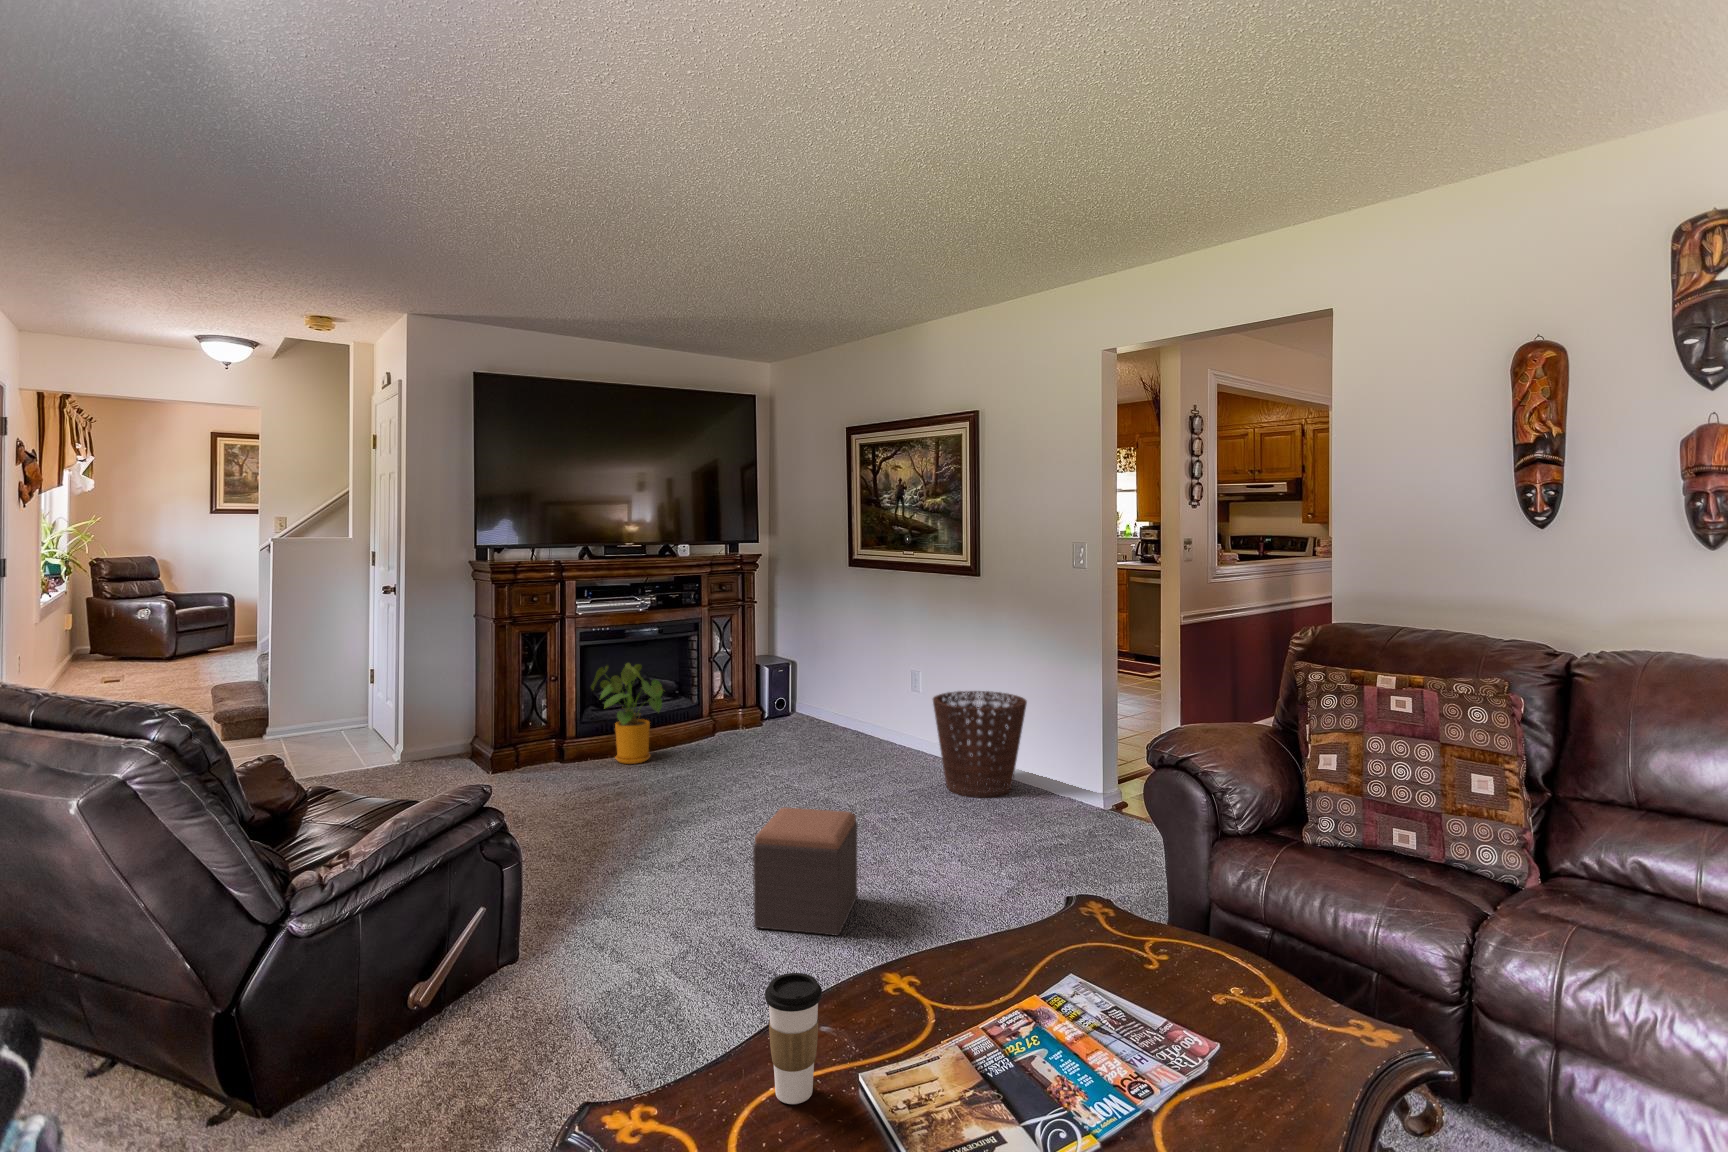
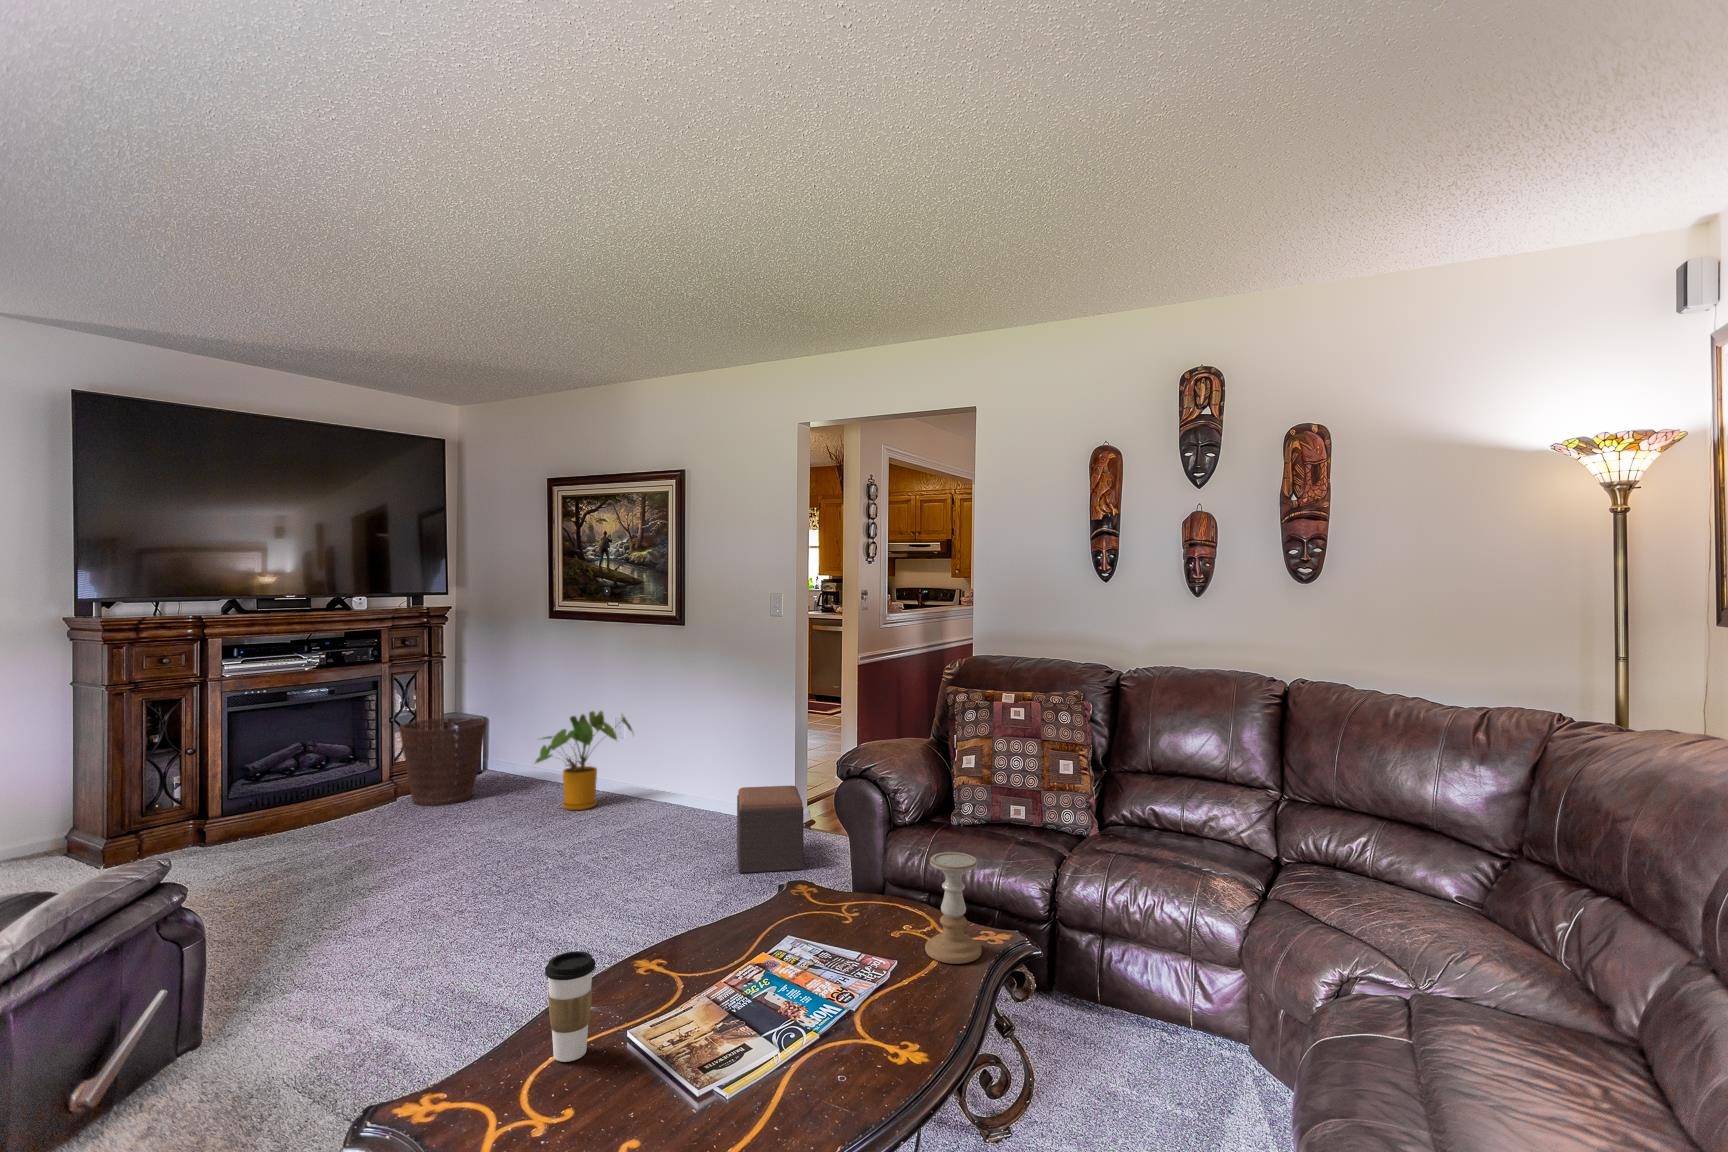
house plant: present [591,663,663,764] -> present [535,711,632,810]
basket: present [933,691,1027,798] -> present [399,718,486,806]
footstool: present [753,807,857,935] -> present [737,786,803,873]
candle holder: none [1259,905,1347,1065] -> present [925,852,982,964]

